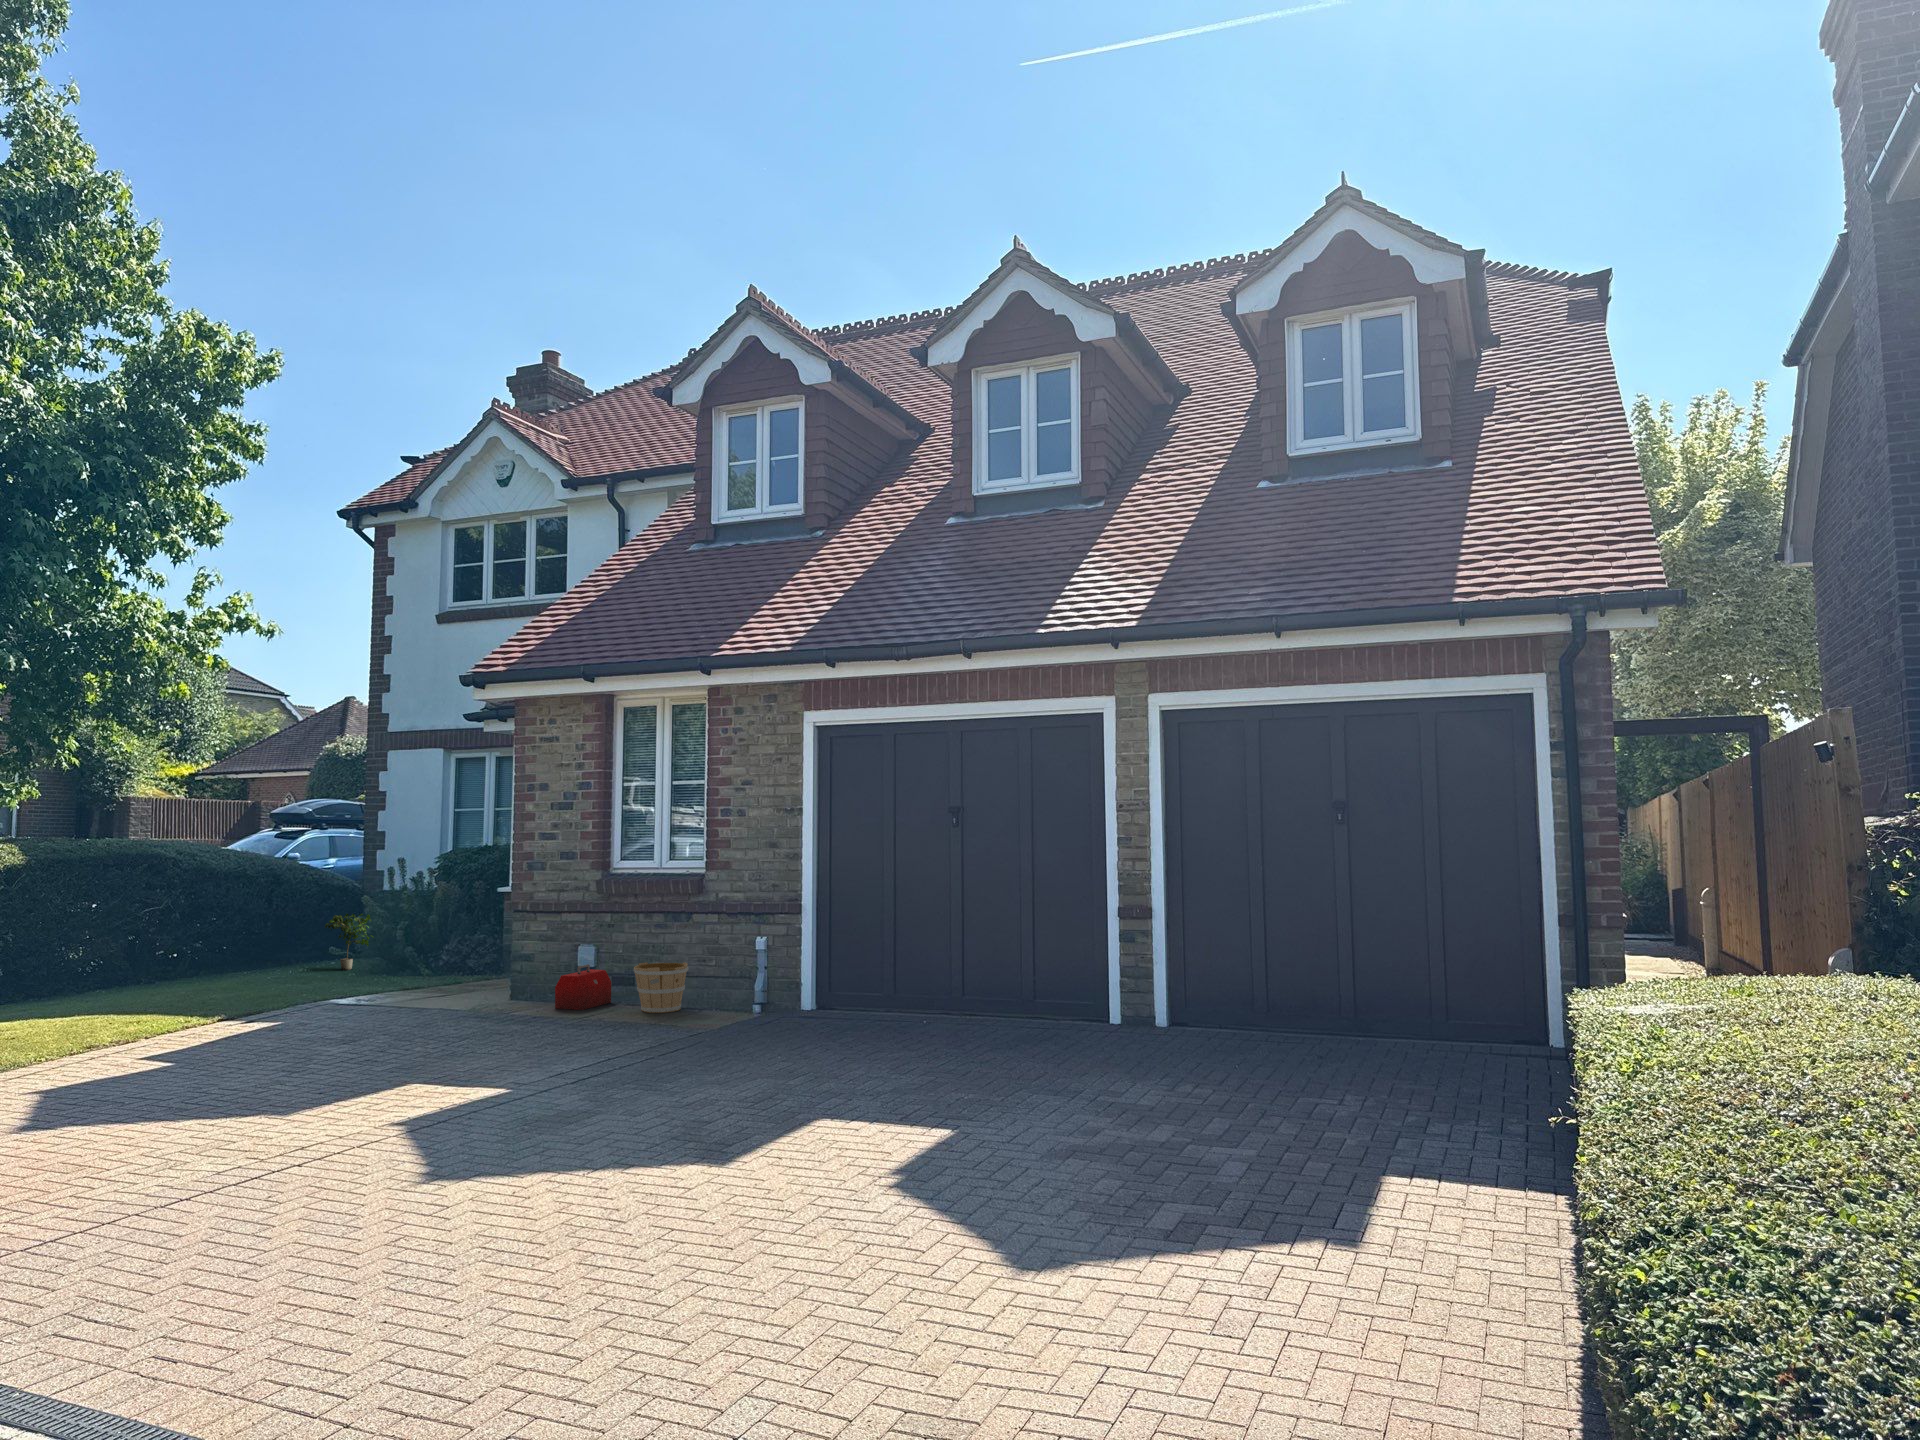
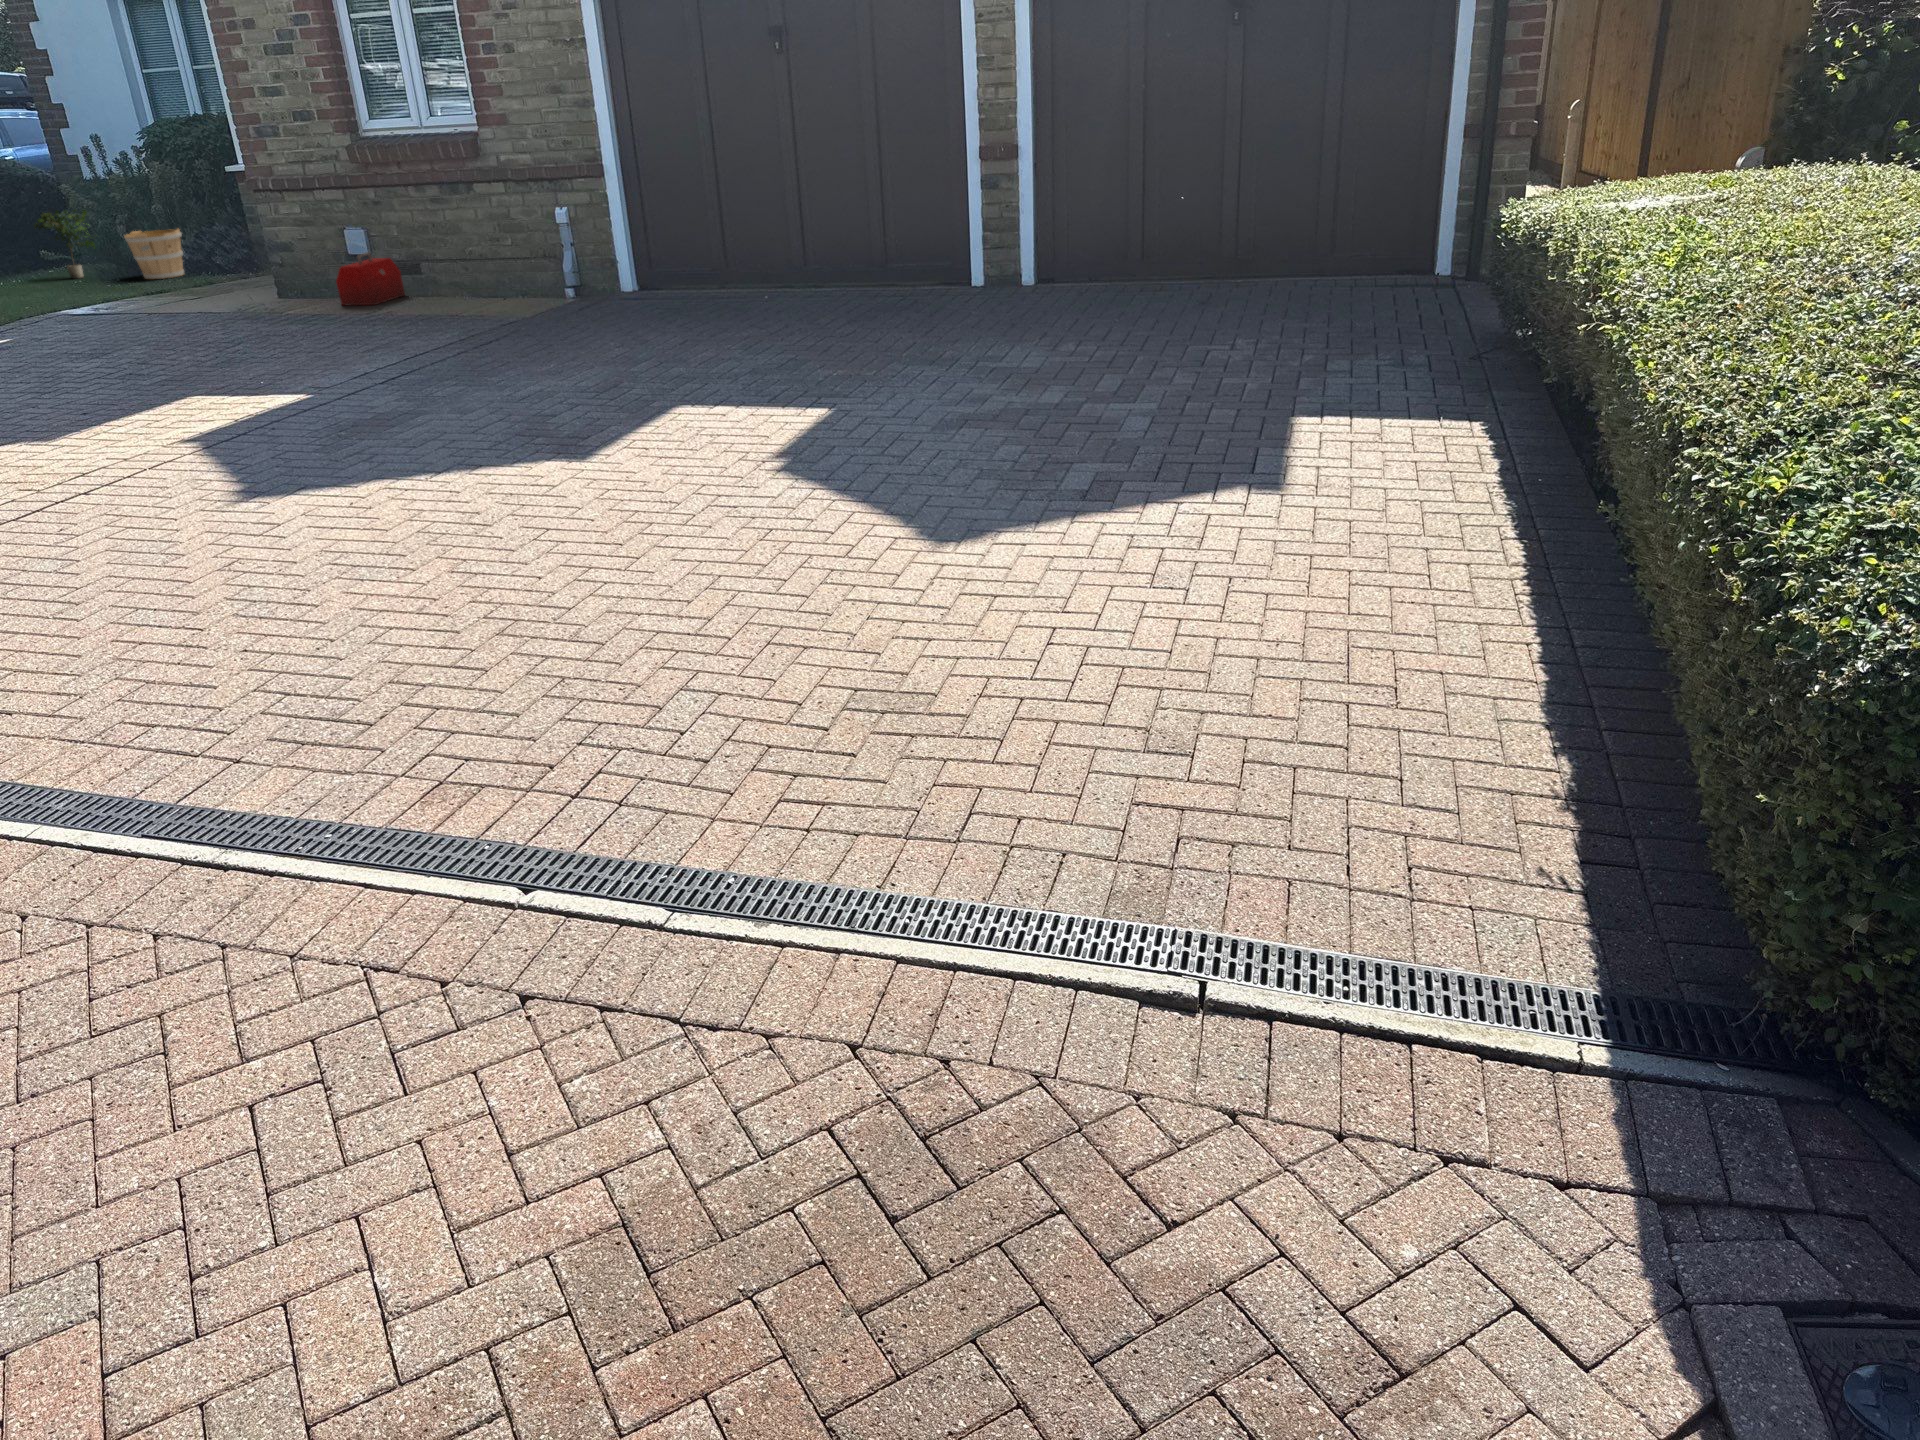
wooden bucket: present [634,962,689,1013] -> present [124,229,184,279]

